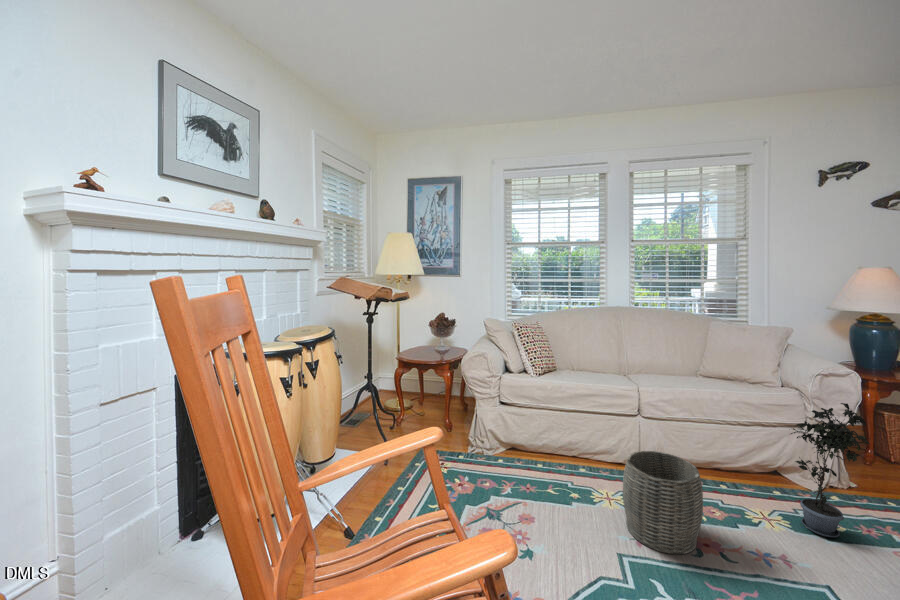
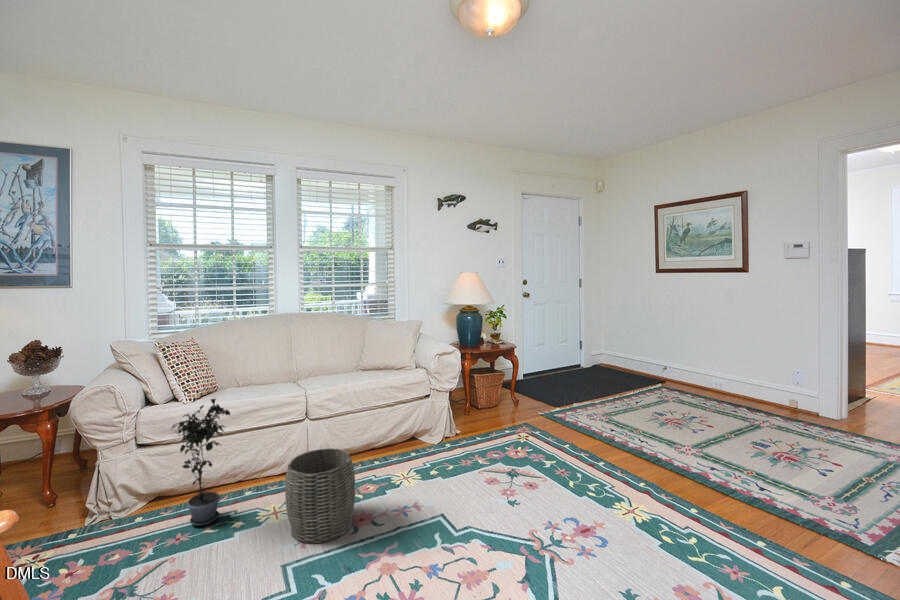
potted plant: present [791,403,870,538] -> present [172,399,230,526]

